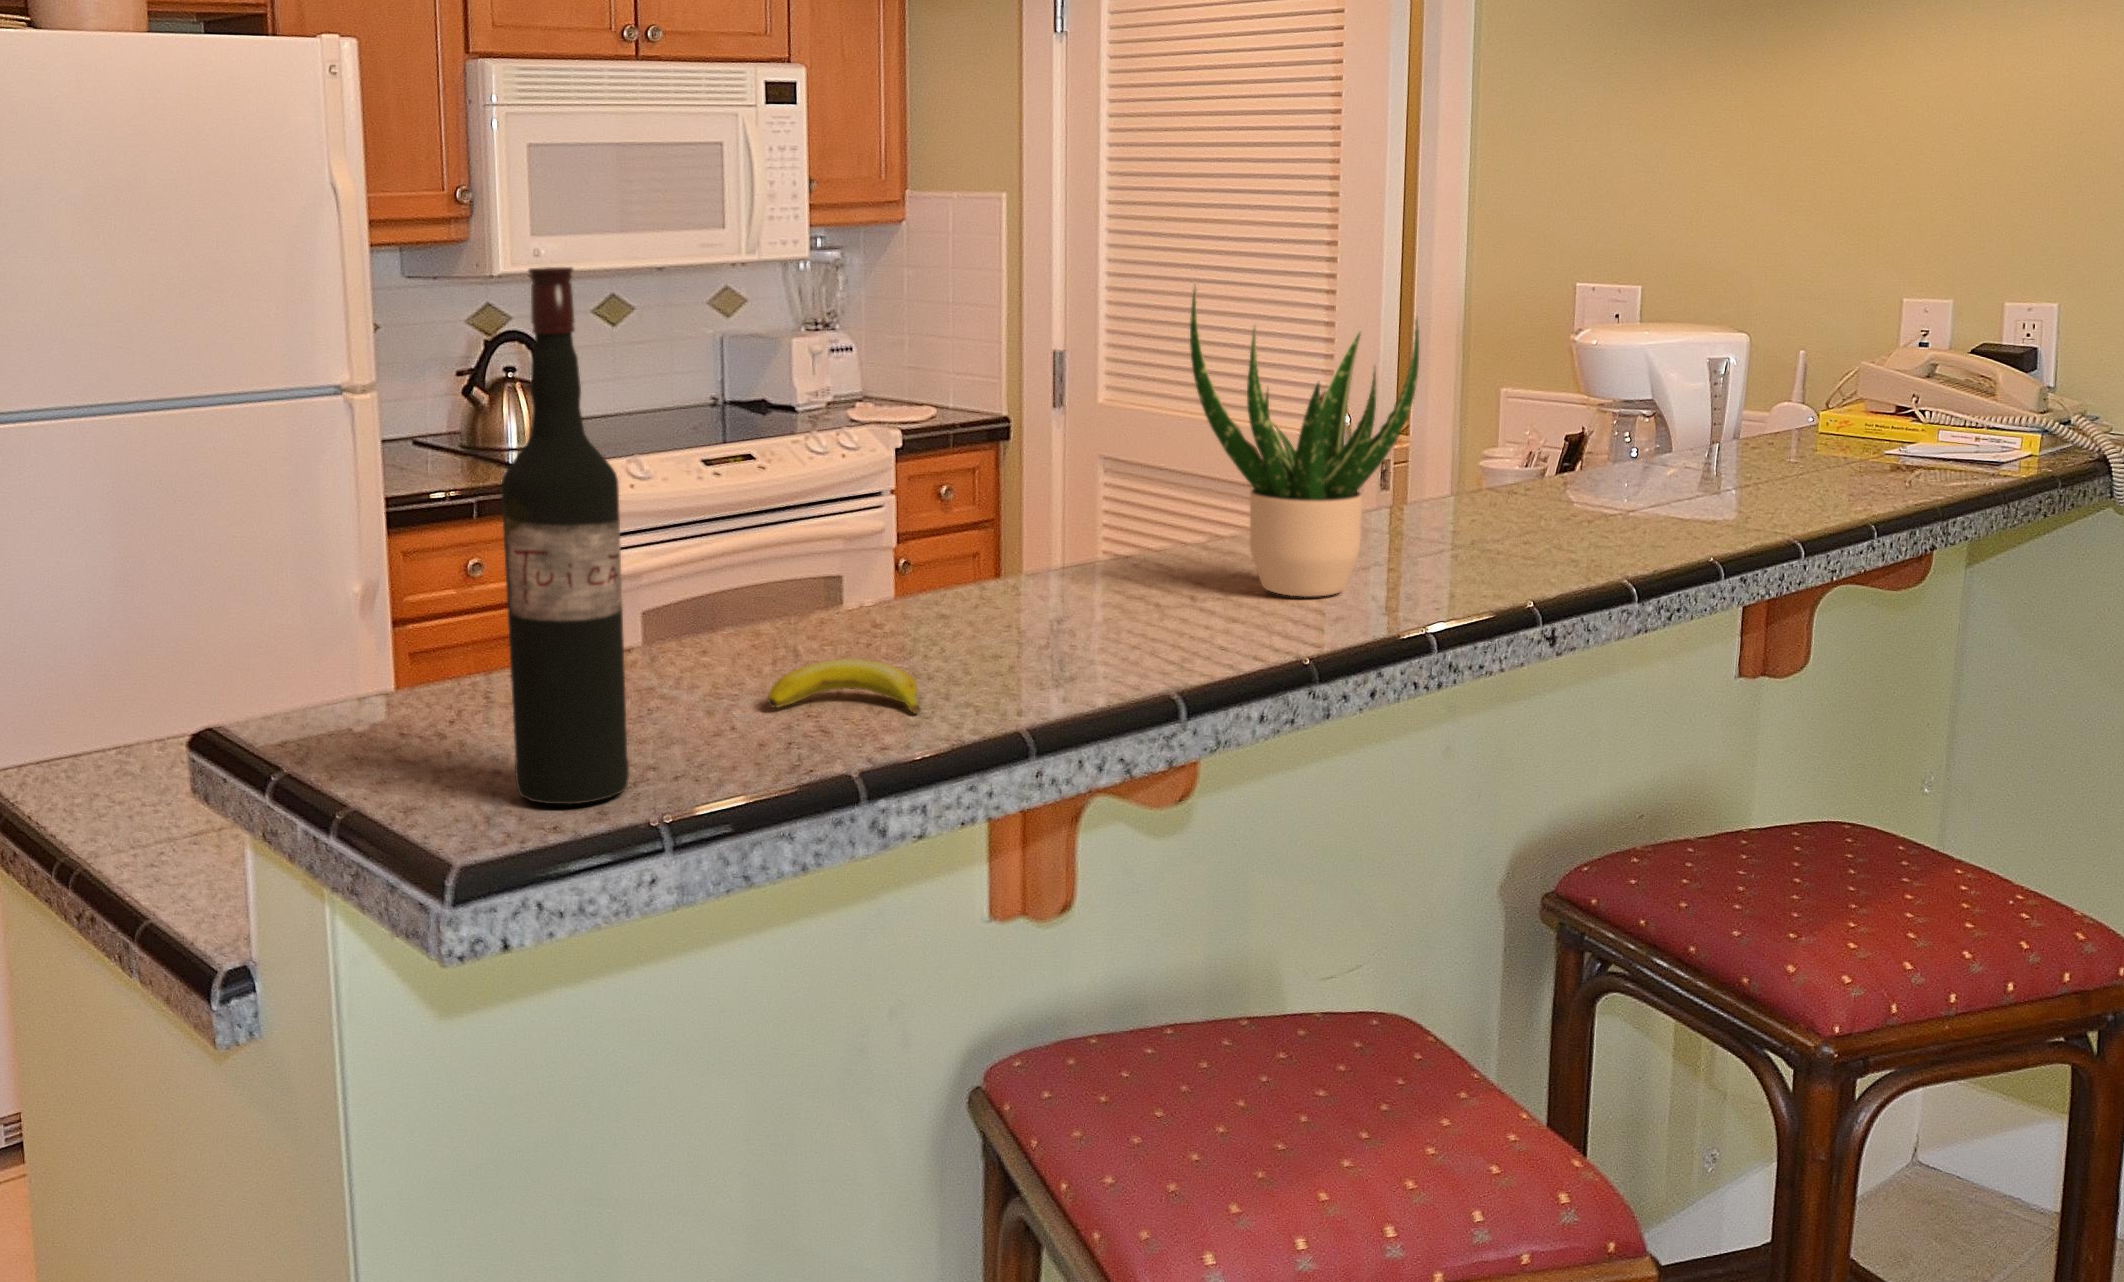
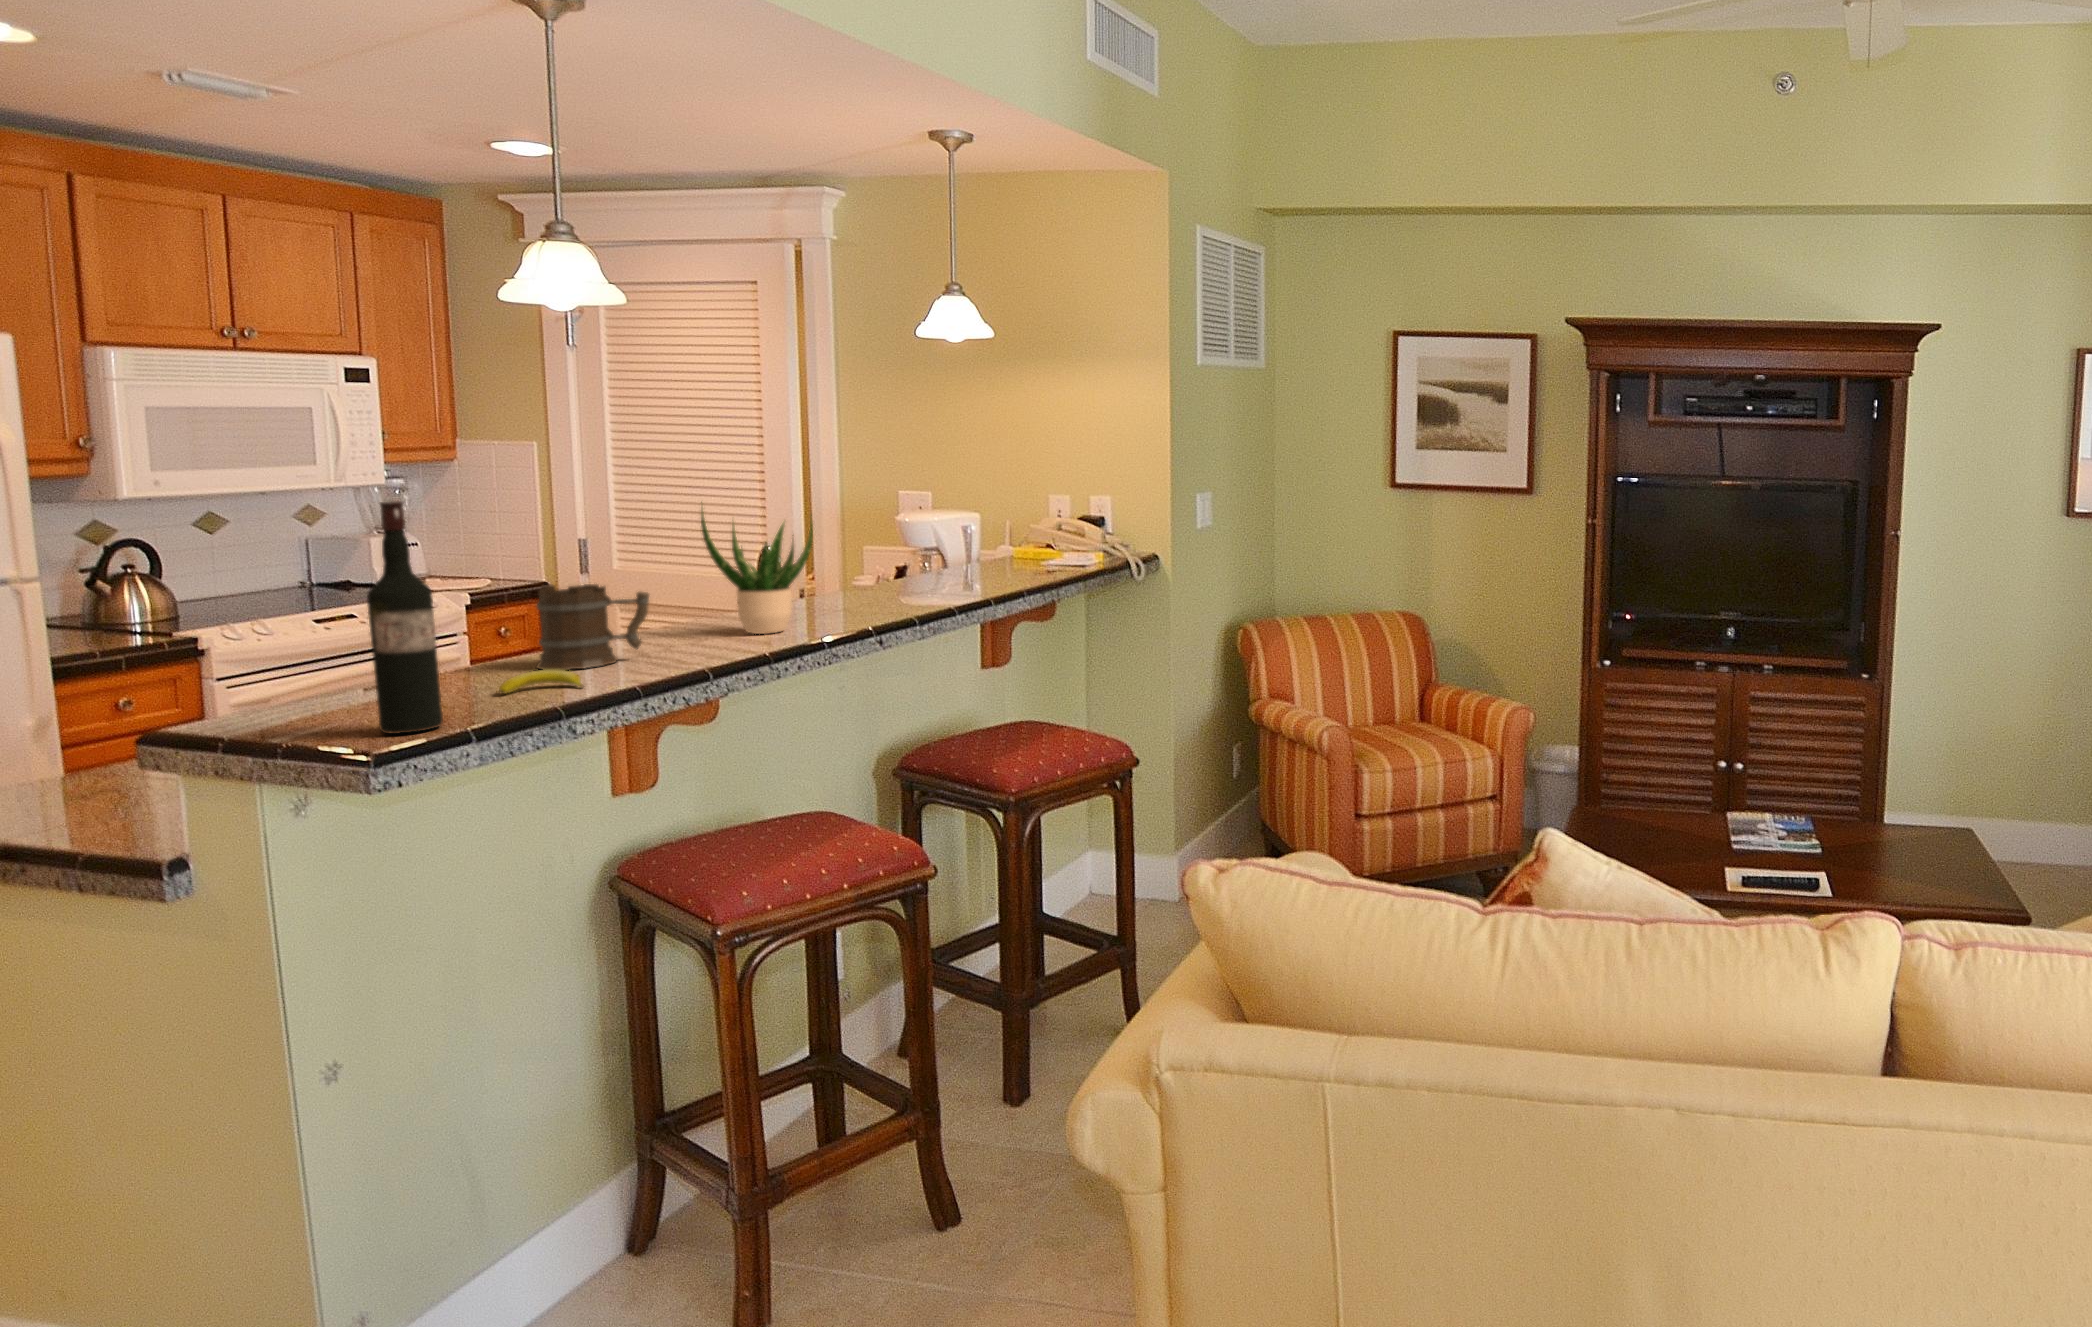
mug: none [862,458,1075,652] -> present [537,584,649,670]

